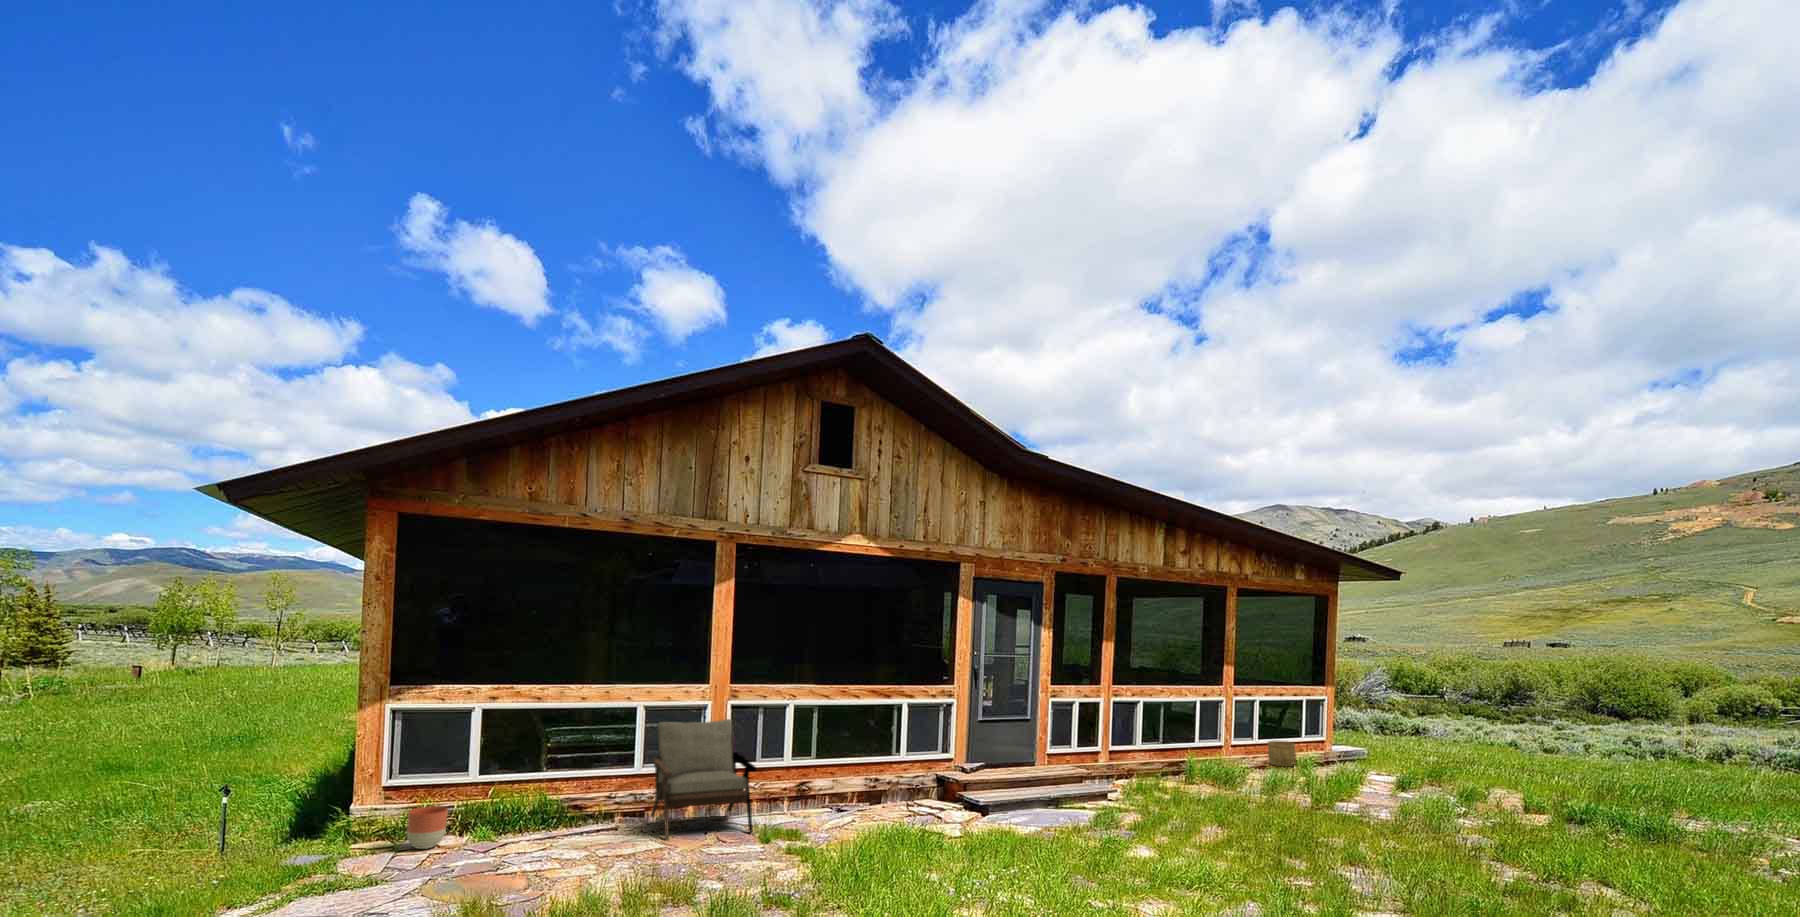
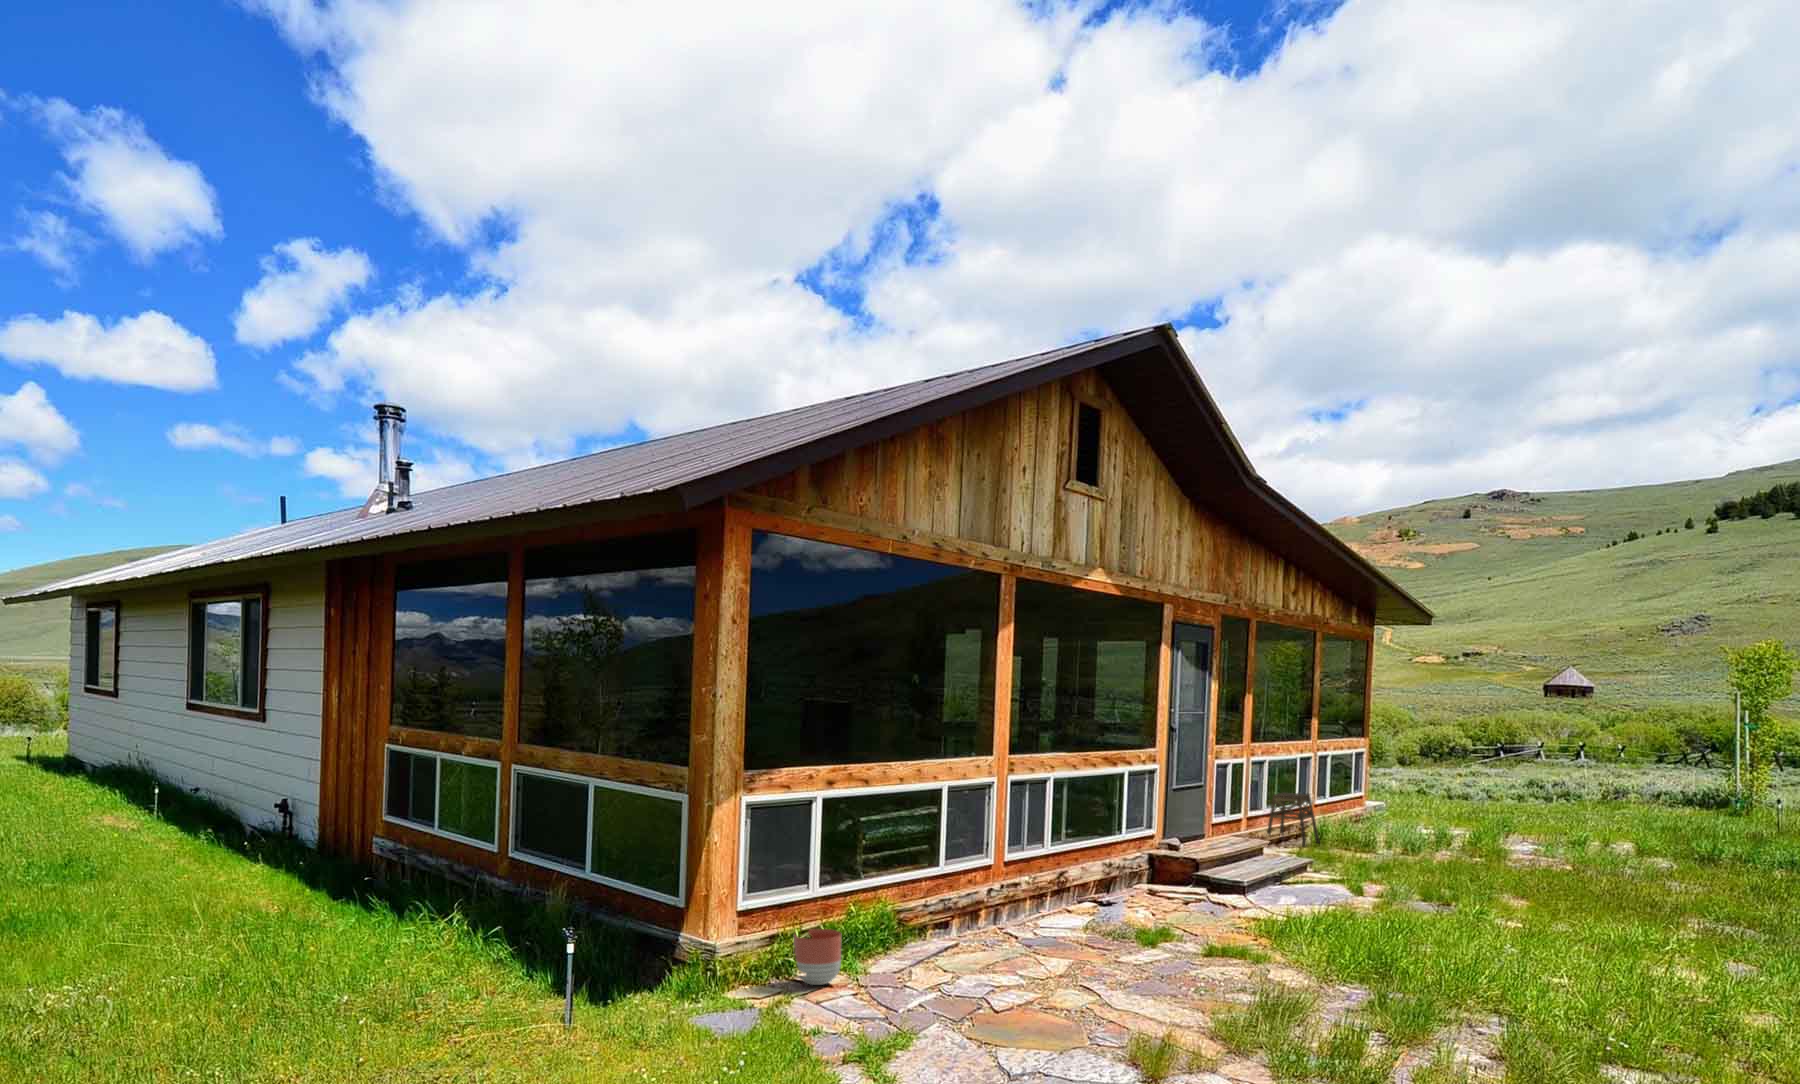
armchair: present [651,719,756,841] -> none [954,799,1117,947]
stool: none [1125,729,1178,781] -> present [1267,793,1320,847]
wooden bucket: present [1268,741,1296,767] -> none [1351,799,1382,826]

